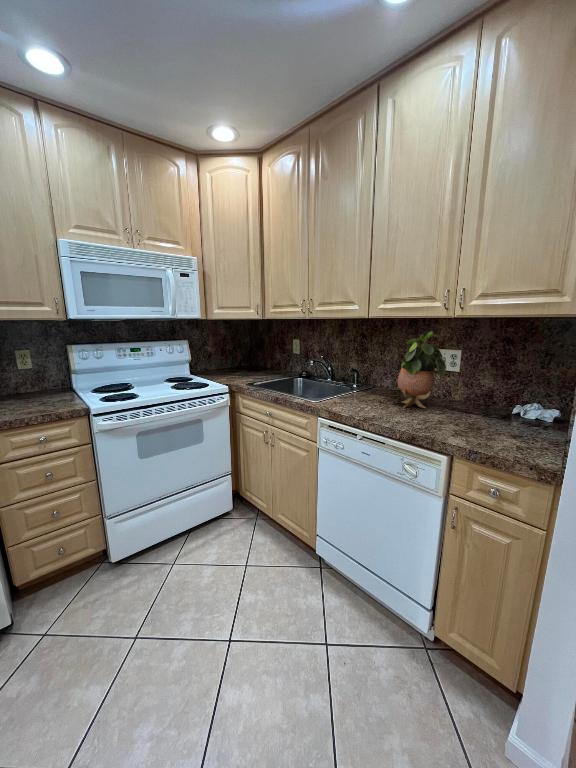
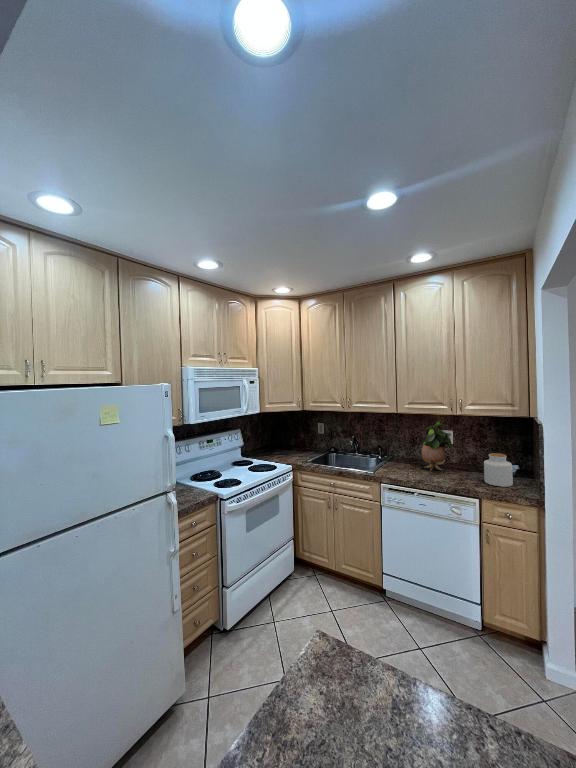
jar: none [476,383,531,442] -> present [484,453,513,487]

